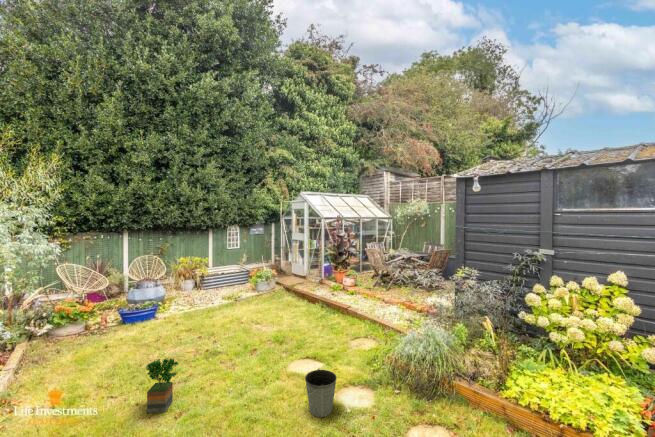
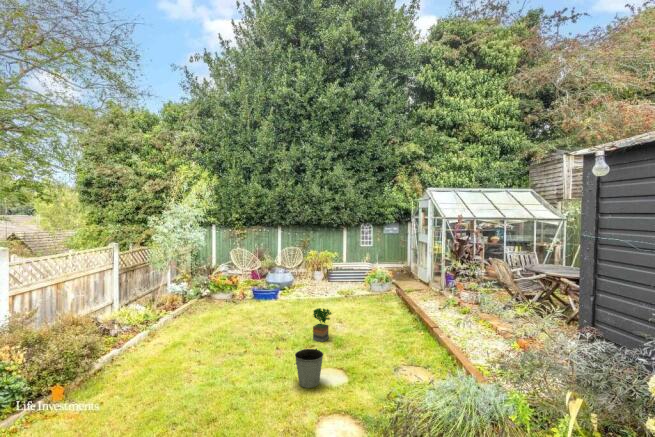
potted tree: present [146,359,178,413] -> present [313,308,331,342]

